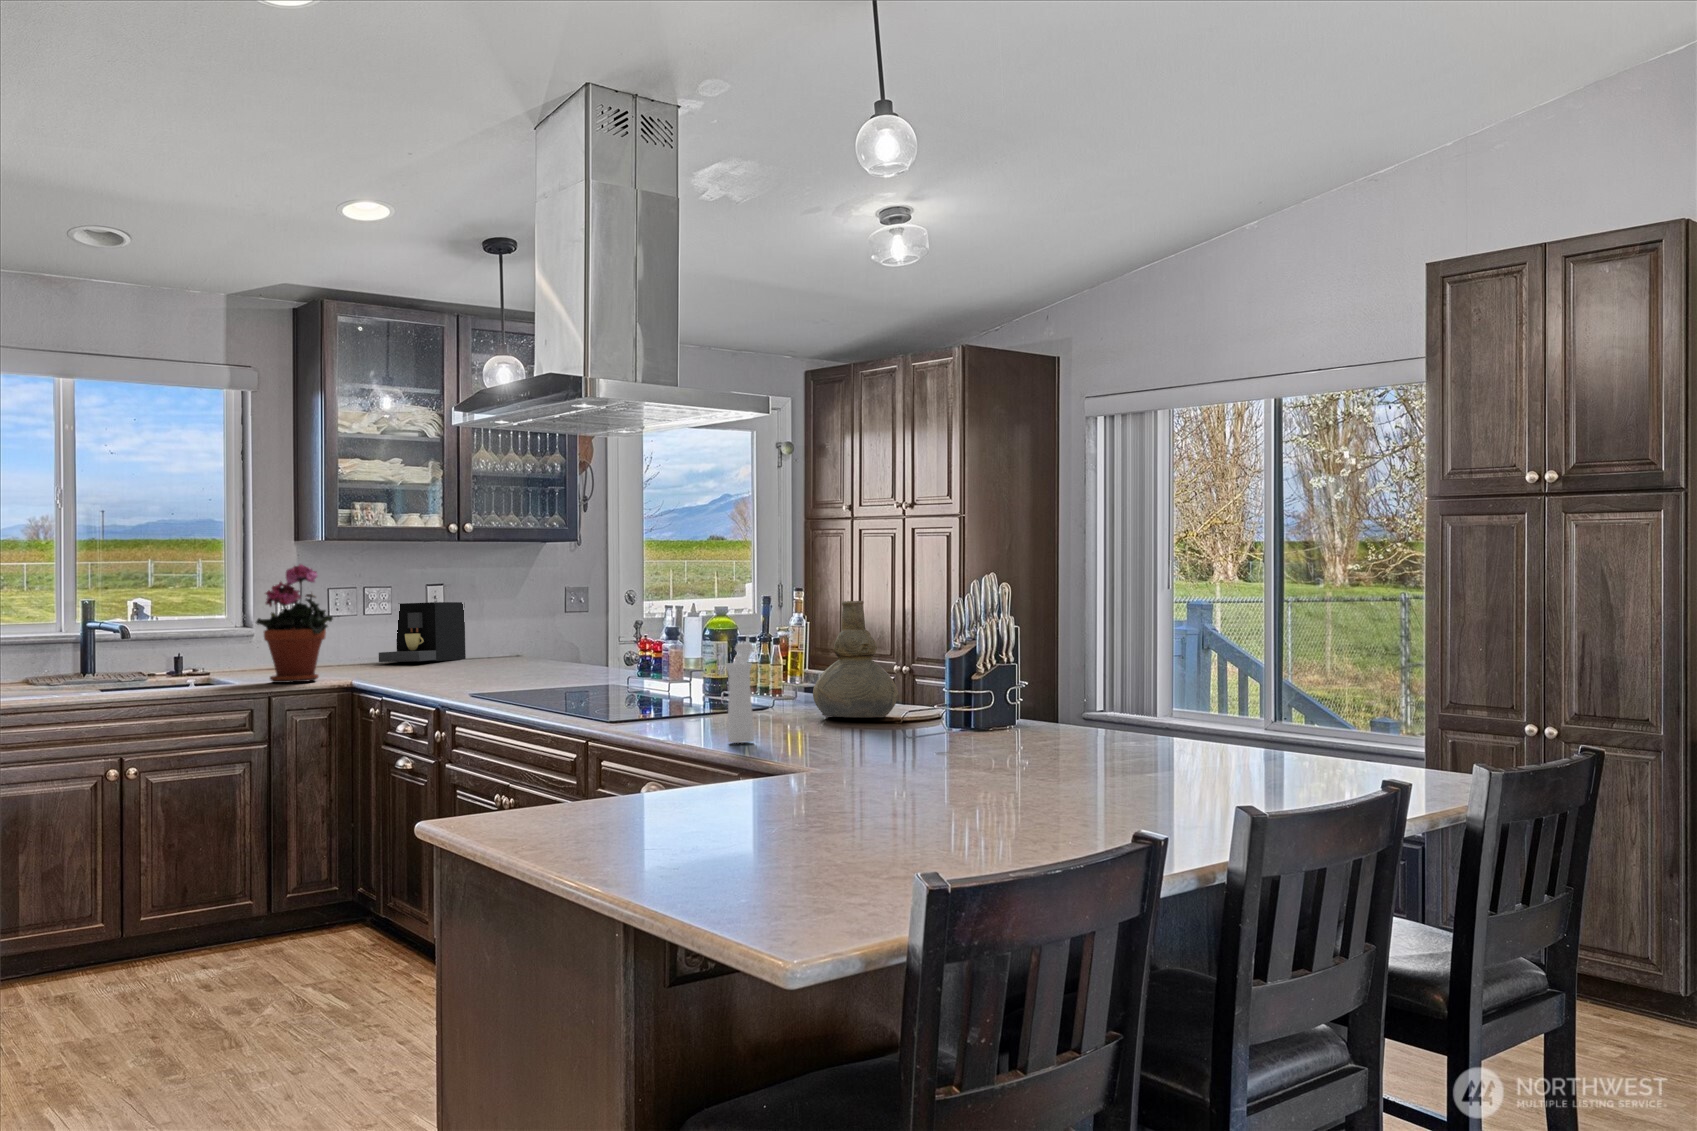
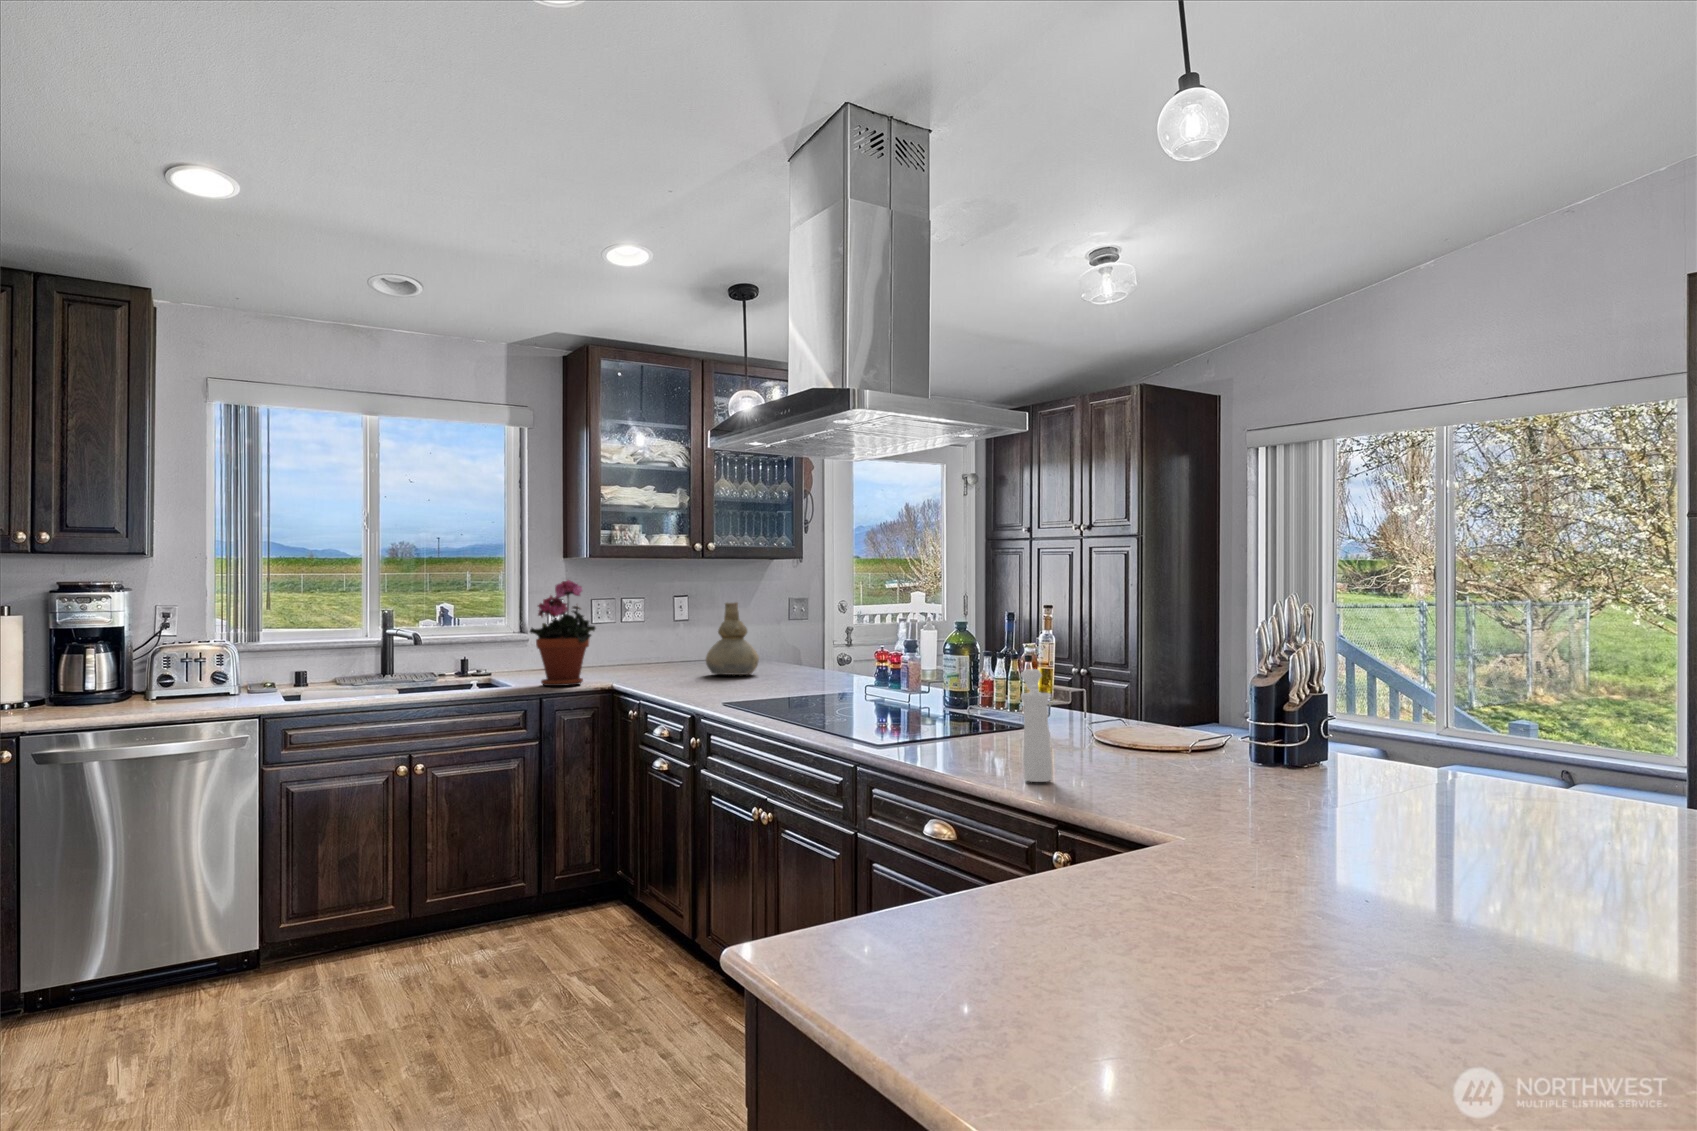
vase: present [813,601,899,718] -> present [706,602,759,675]
coffee maker: present [379,602,466,662] -> none [632,612,703,664]

